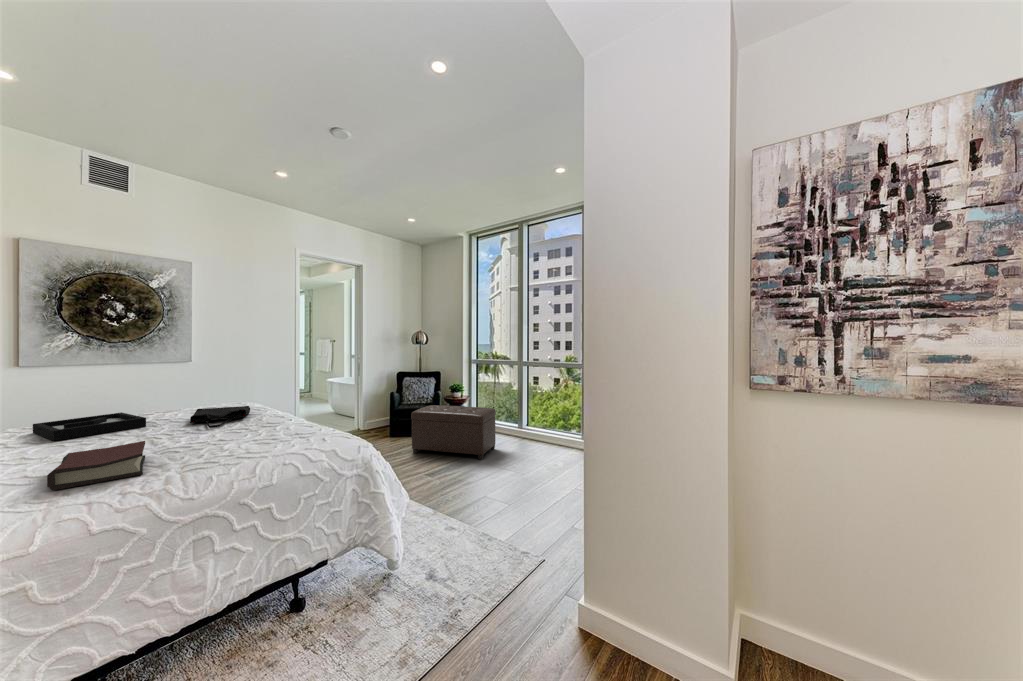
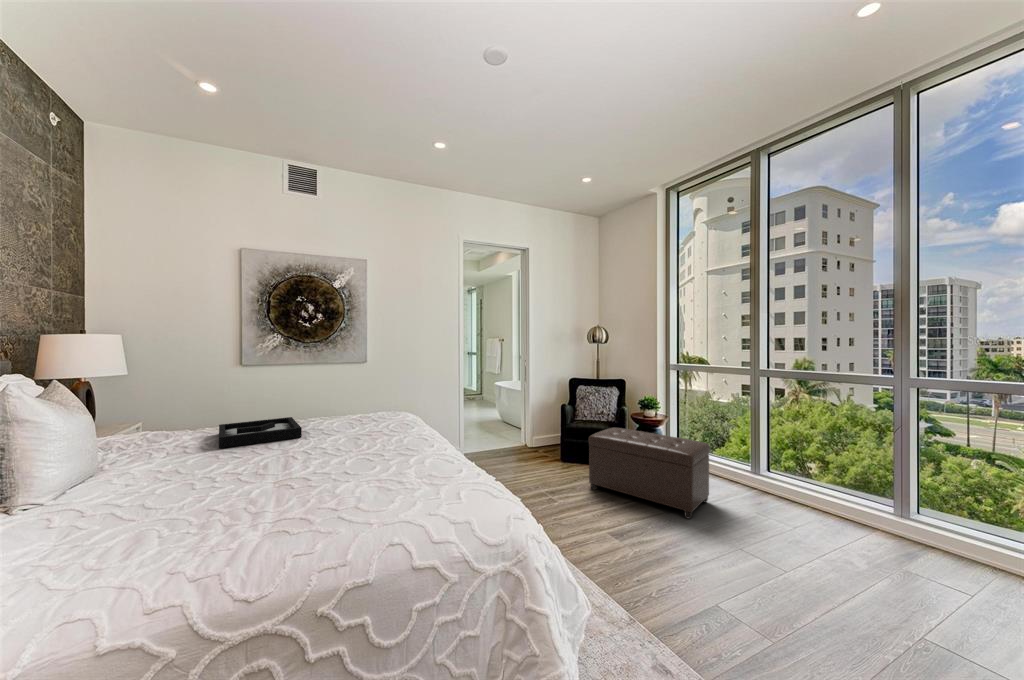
tote bag: present [190,406,250,428] -> none [337,420,401,449]
hardback book: present [47,441,145,490] -> none [119,472,258,545]

